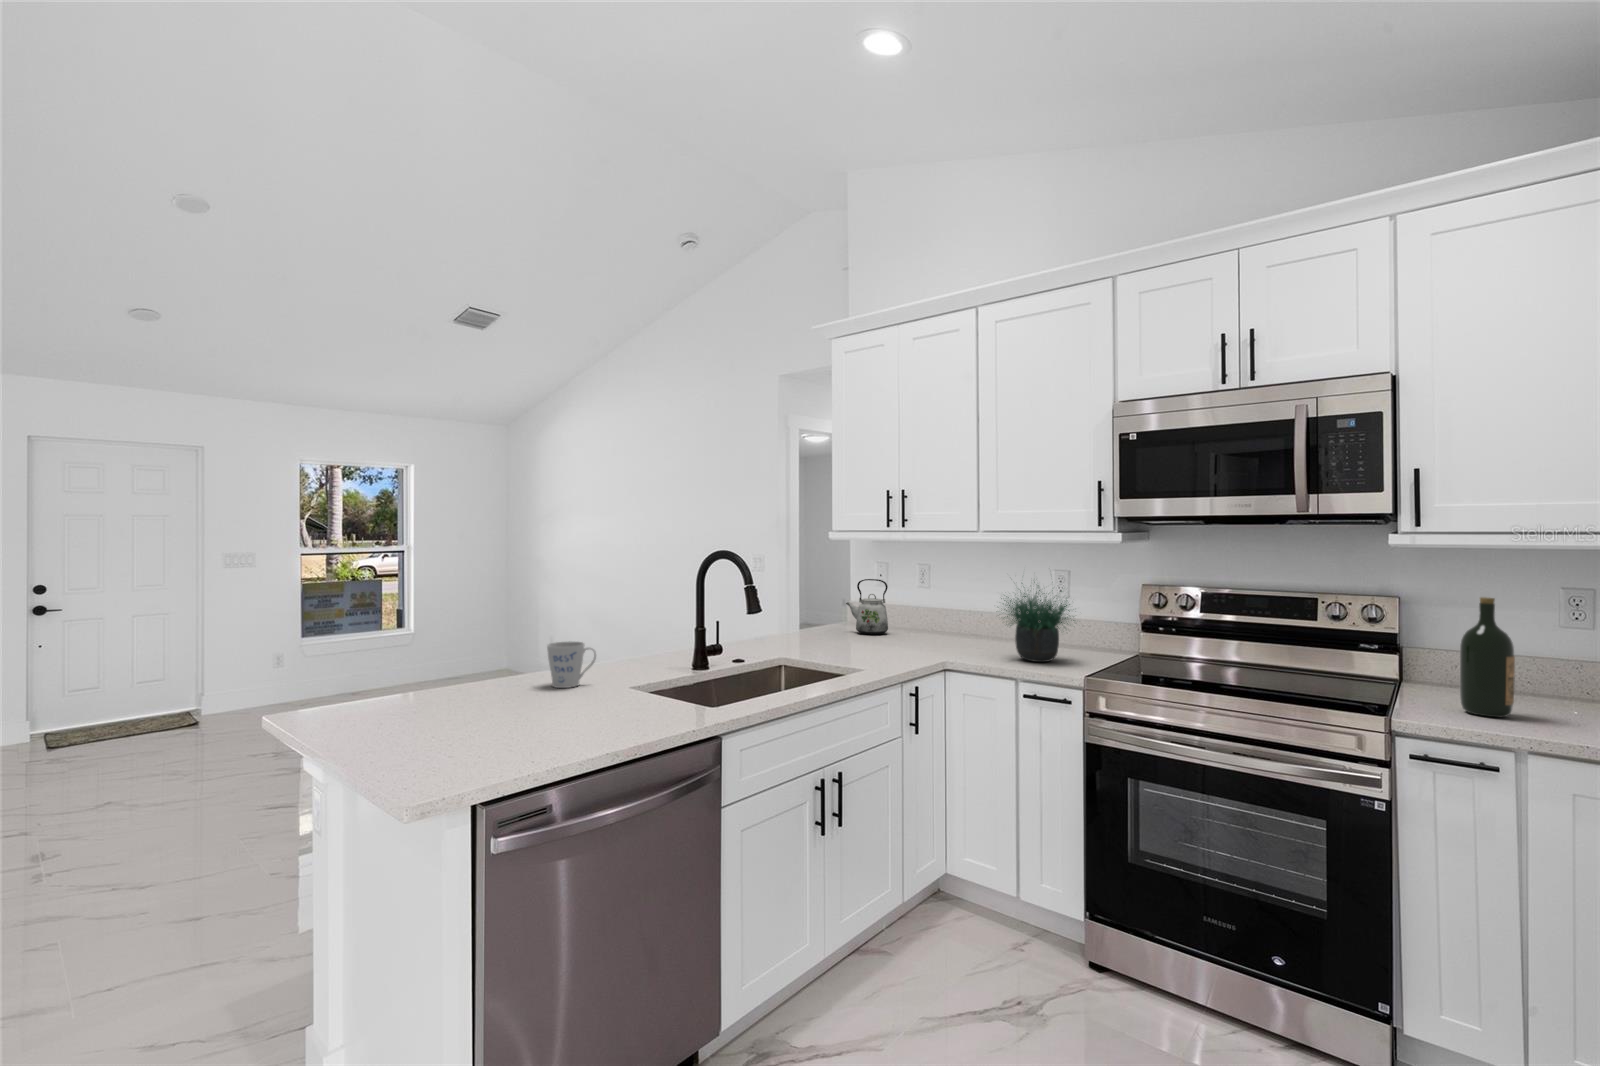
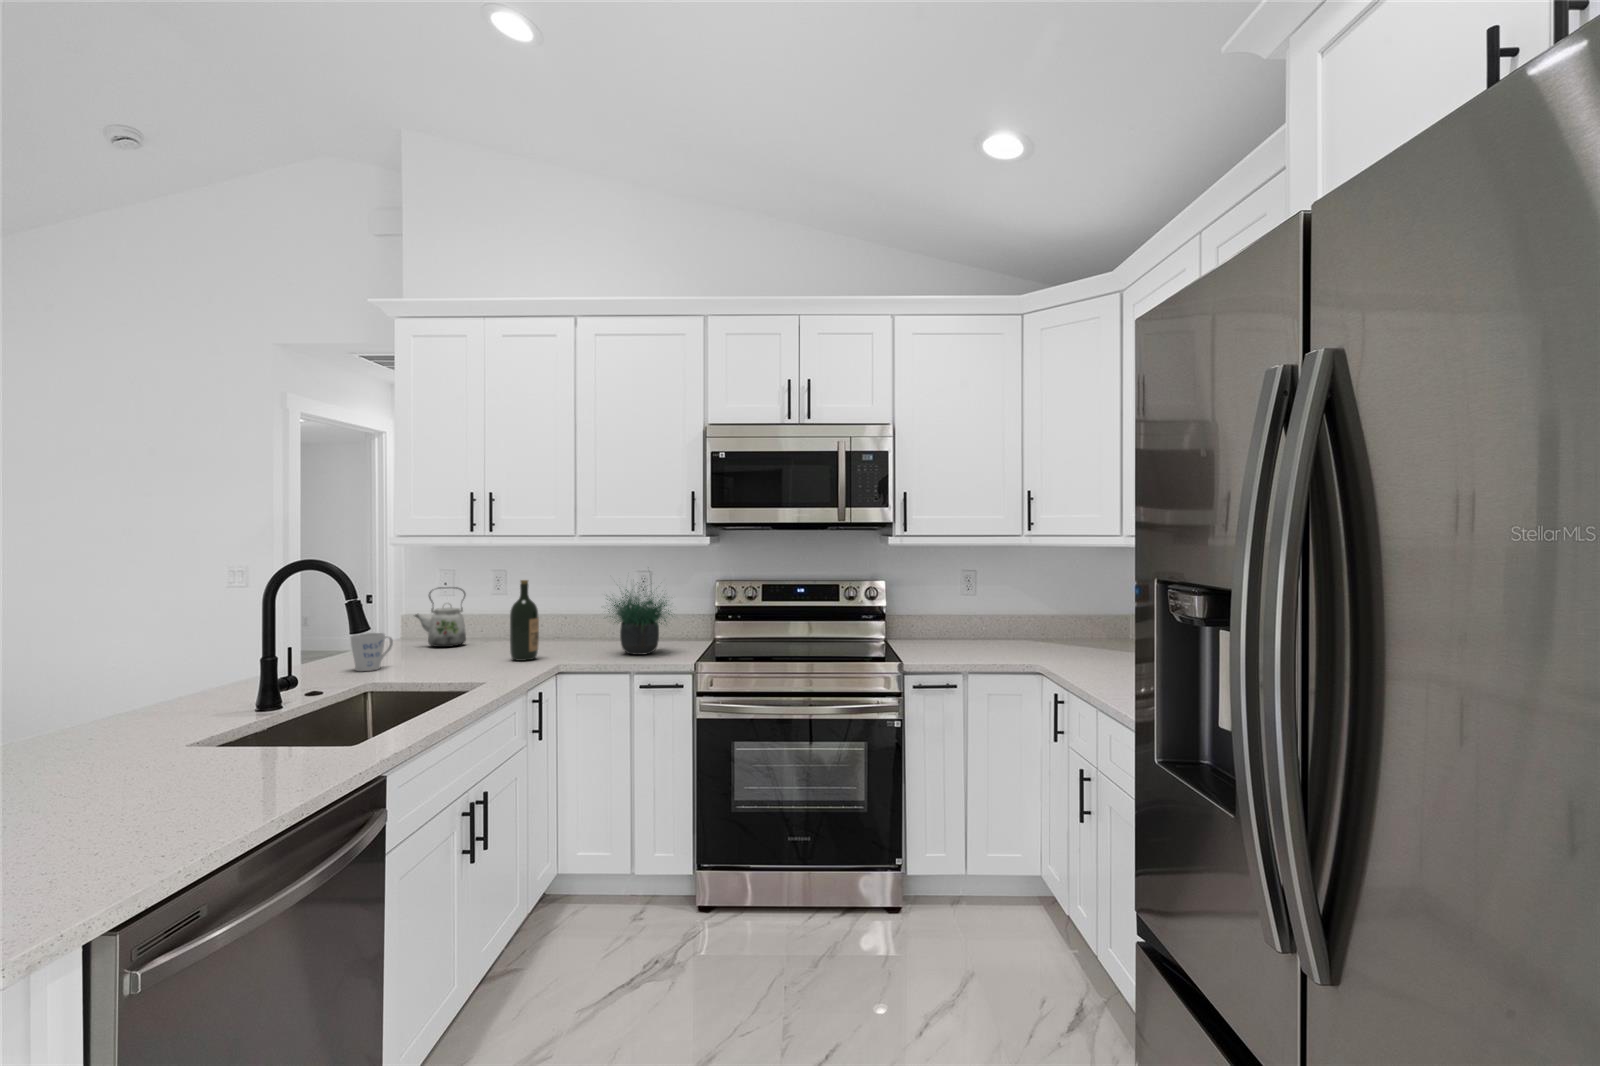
wine bottle: present [1460,597,1515,717] -> present [510,580,539,661]
mug: present [547,641,596,688] -> present [350,633,393,671]

